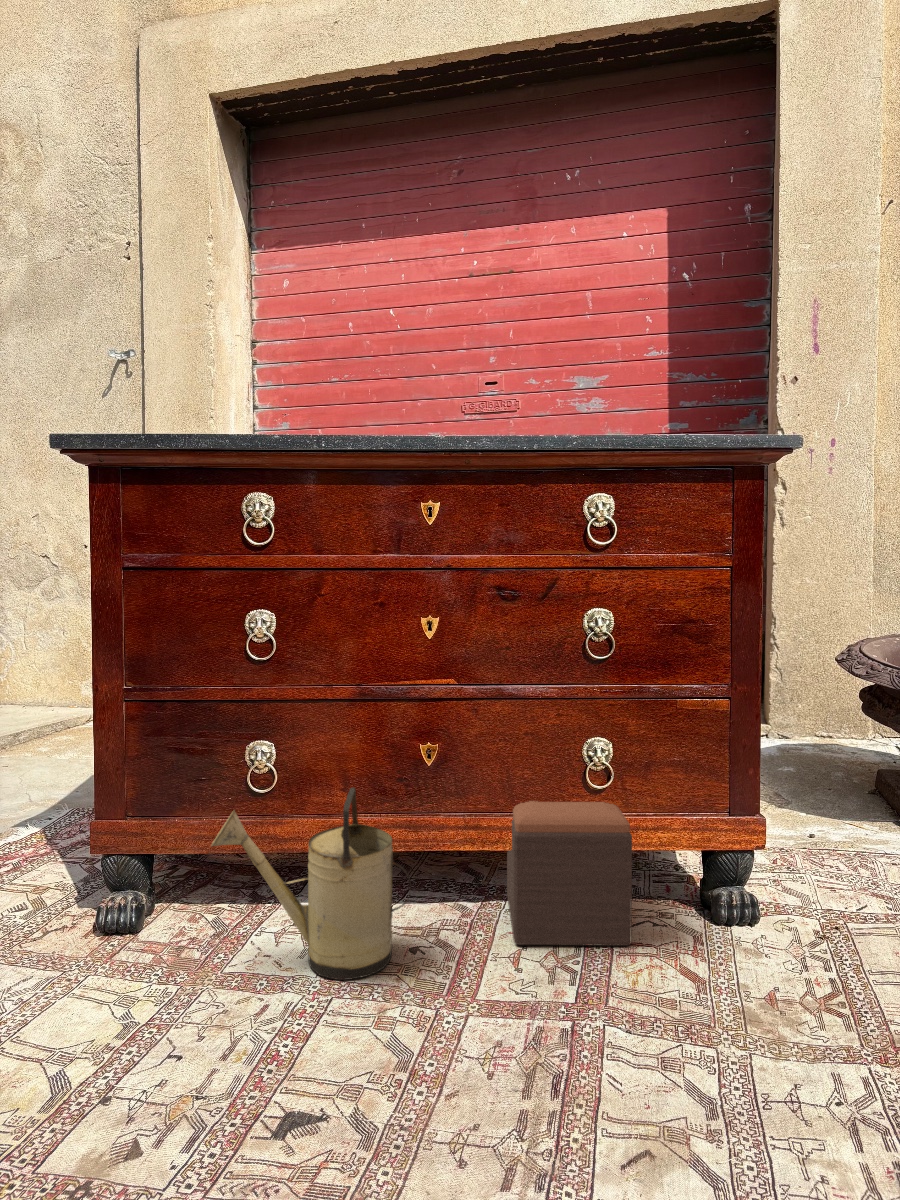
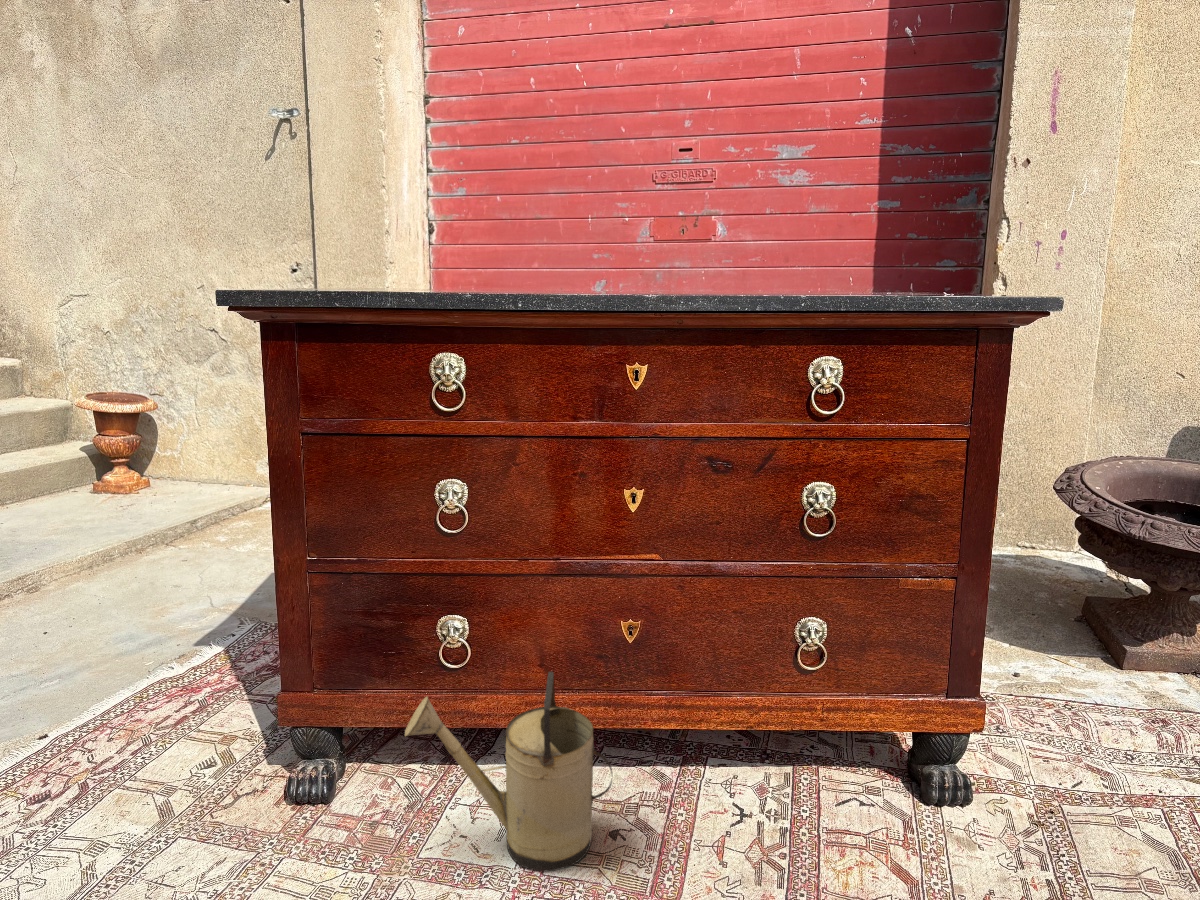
footstool: present [507,801,632,946] -> none [705,656,846,831]

